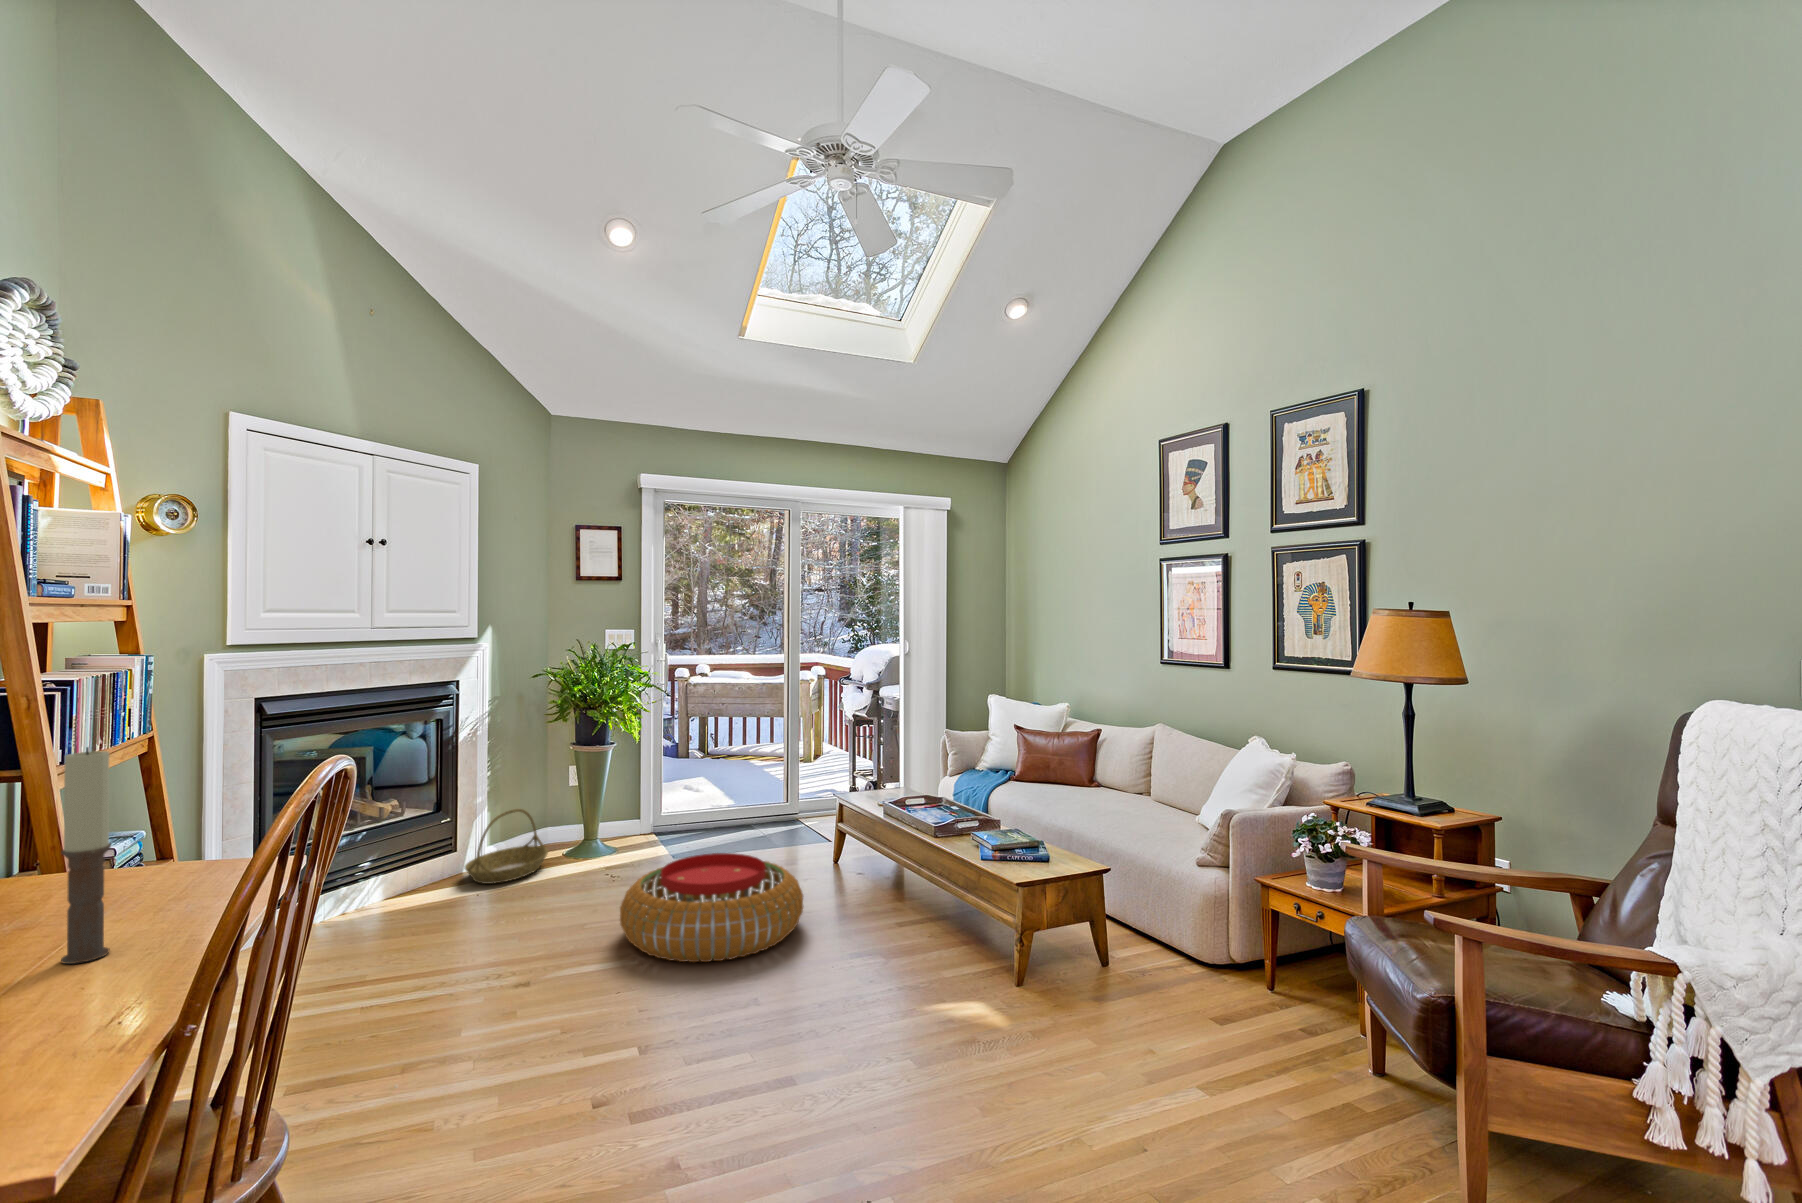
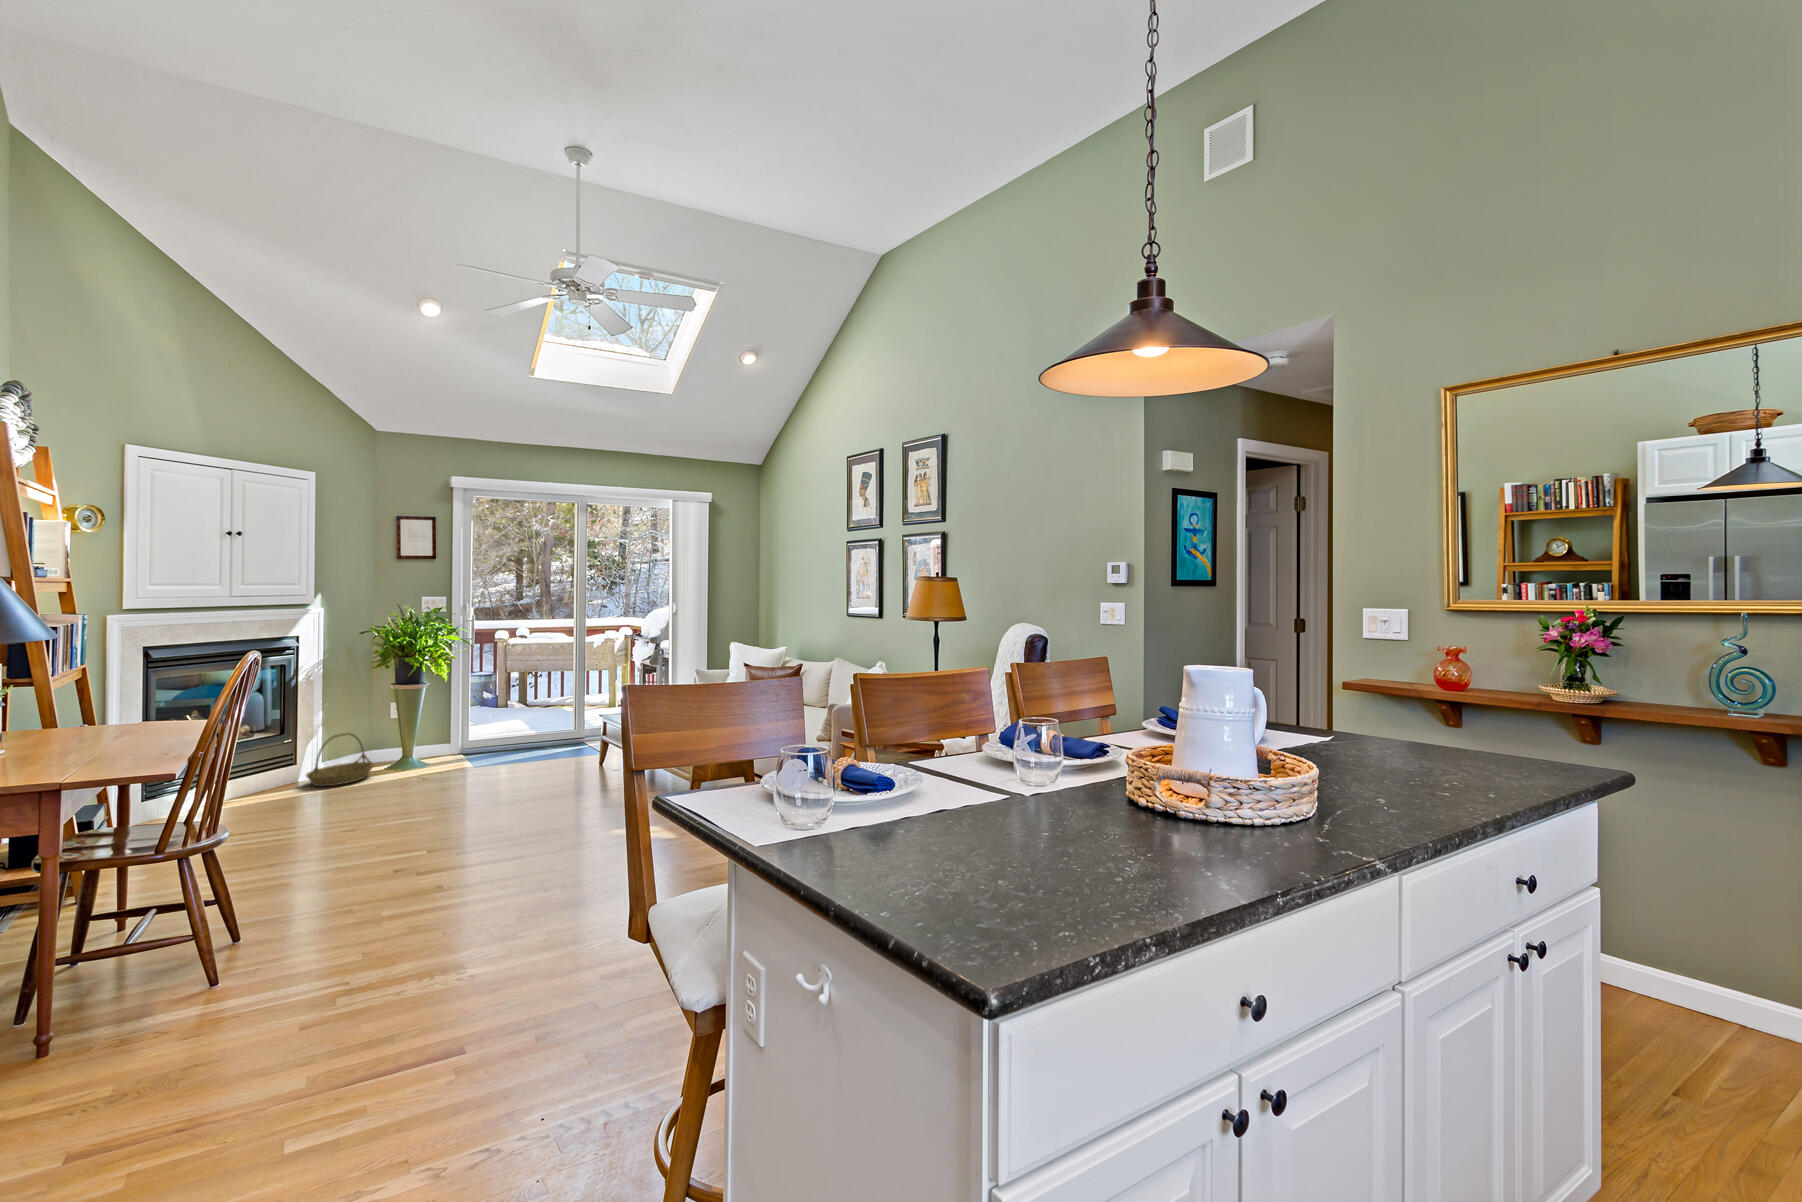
candle: present [61,747,111,964] -> none [116,644,138,740]
pouf: present [620,853,803,963] -> none [423,752,560,817]

